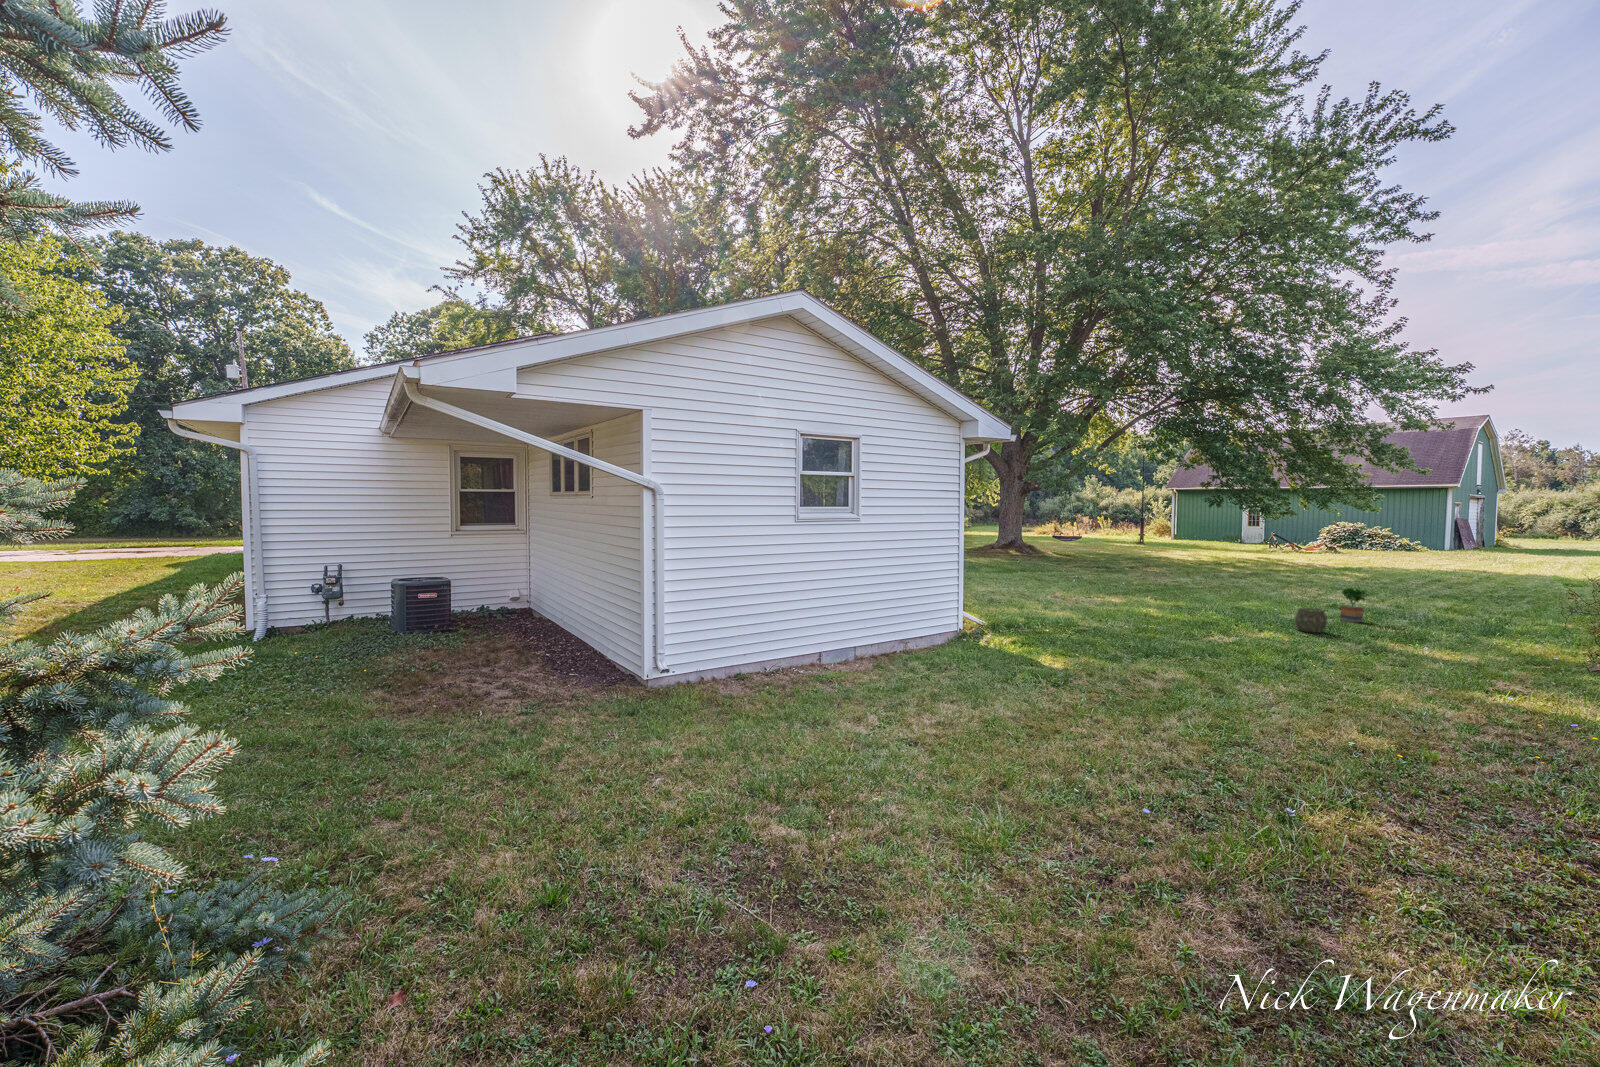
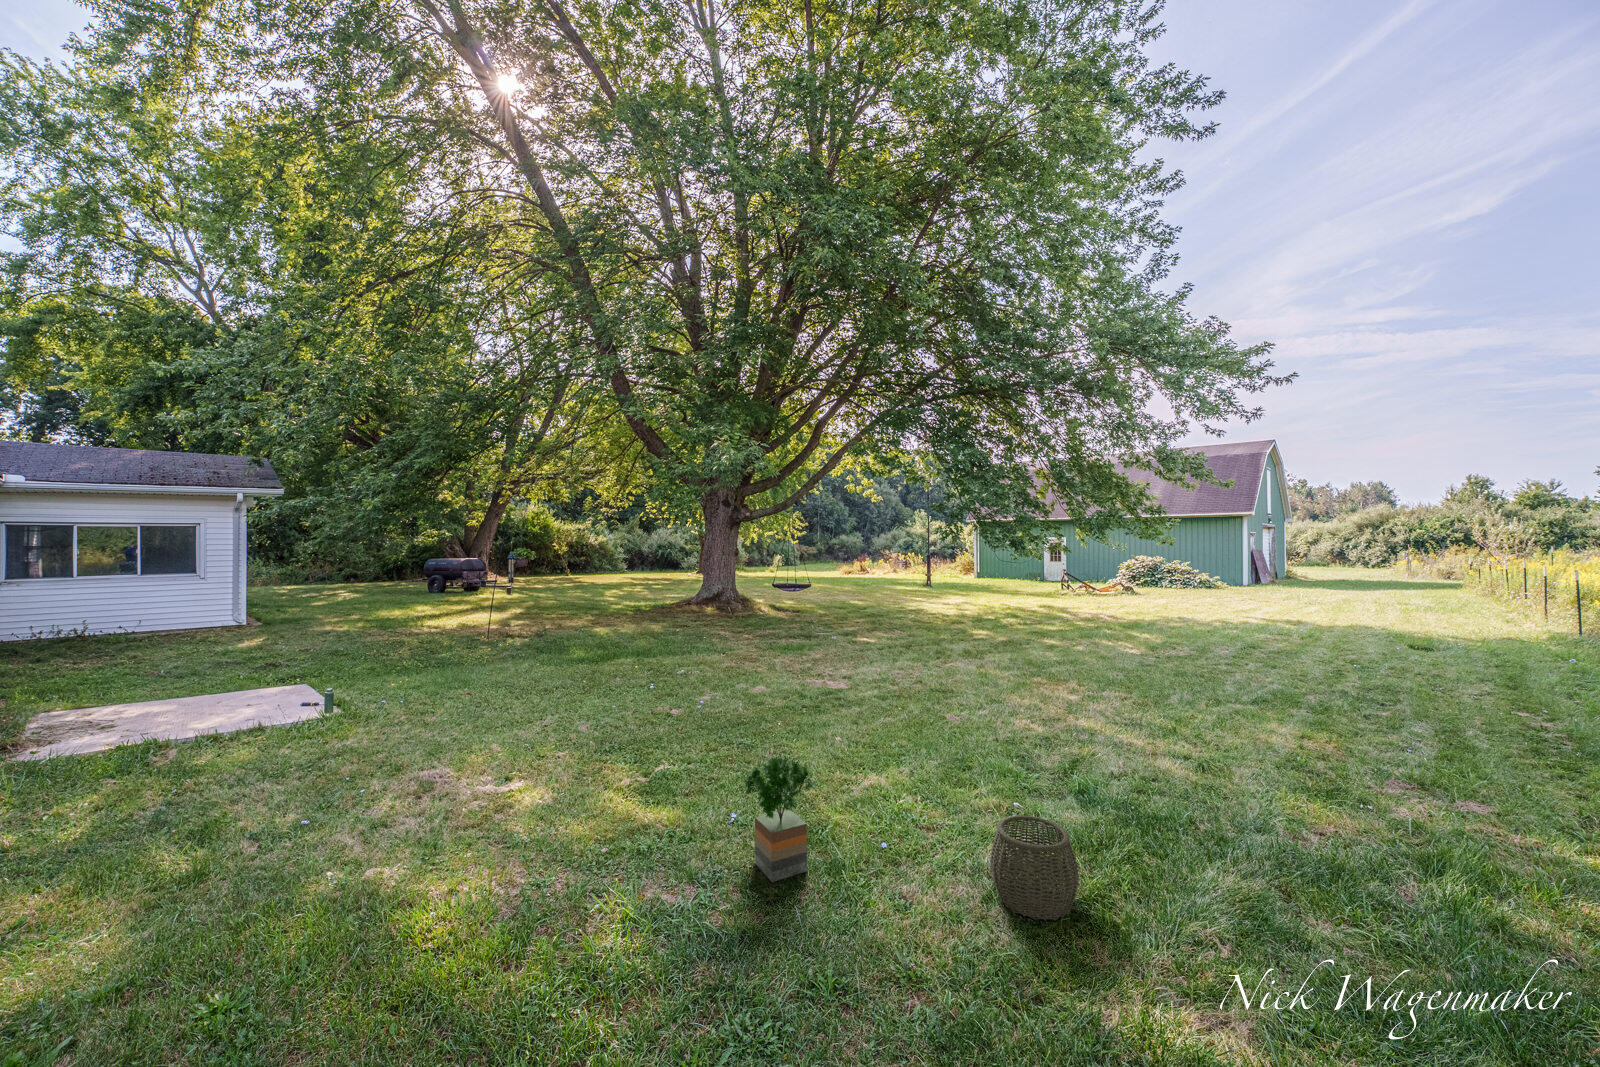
potted tree: present [1340,588,1369,623] -> present [745,756,821,882]

